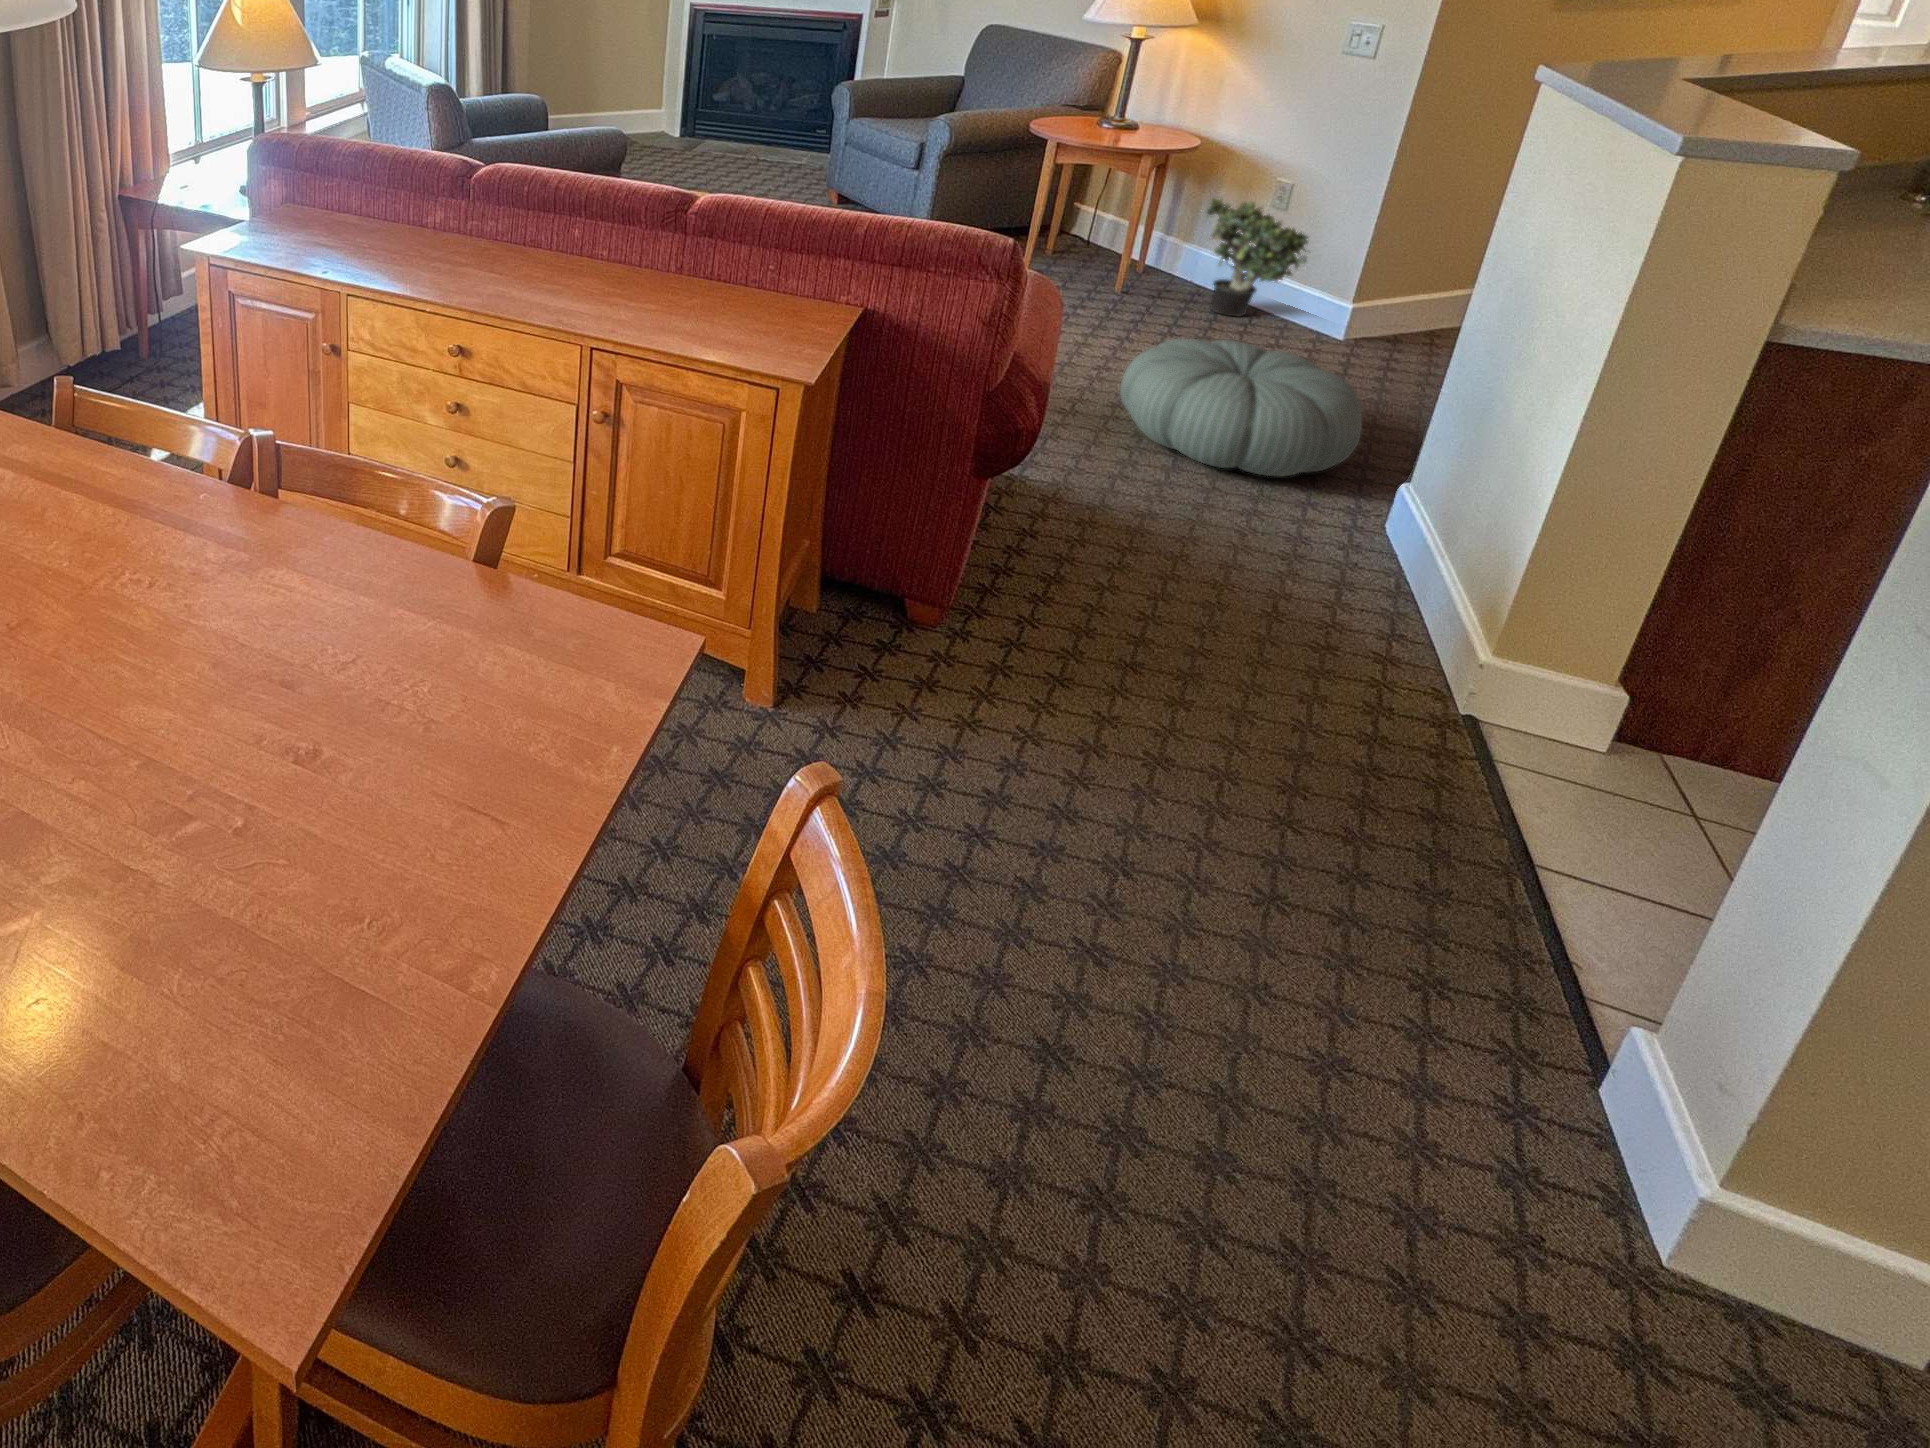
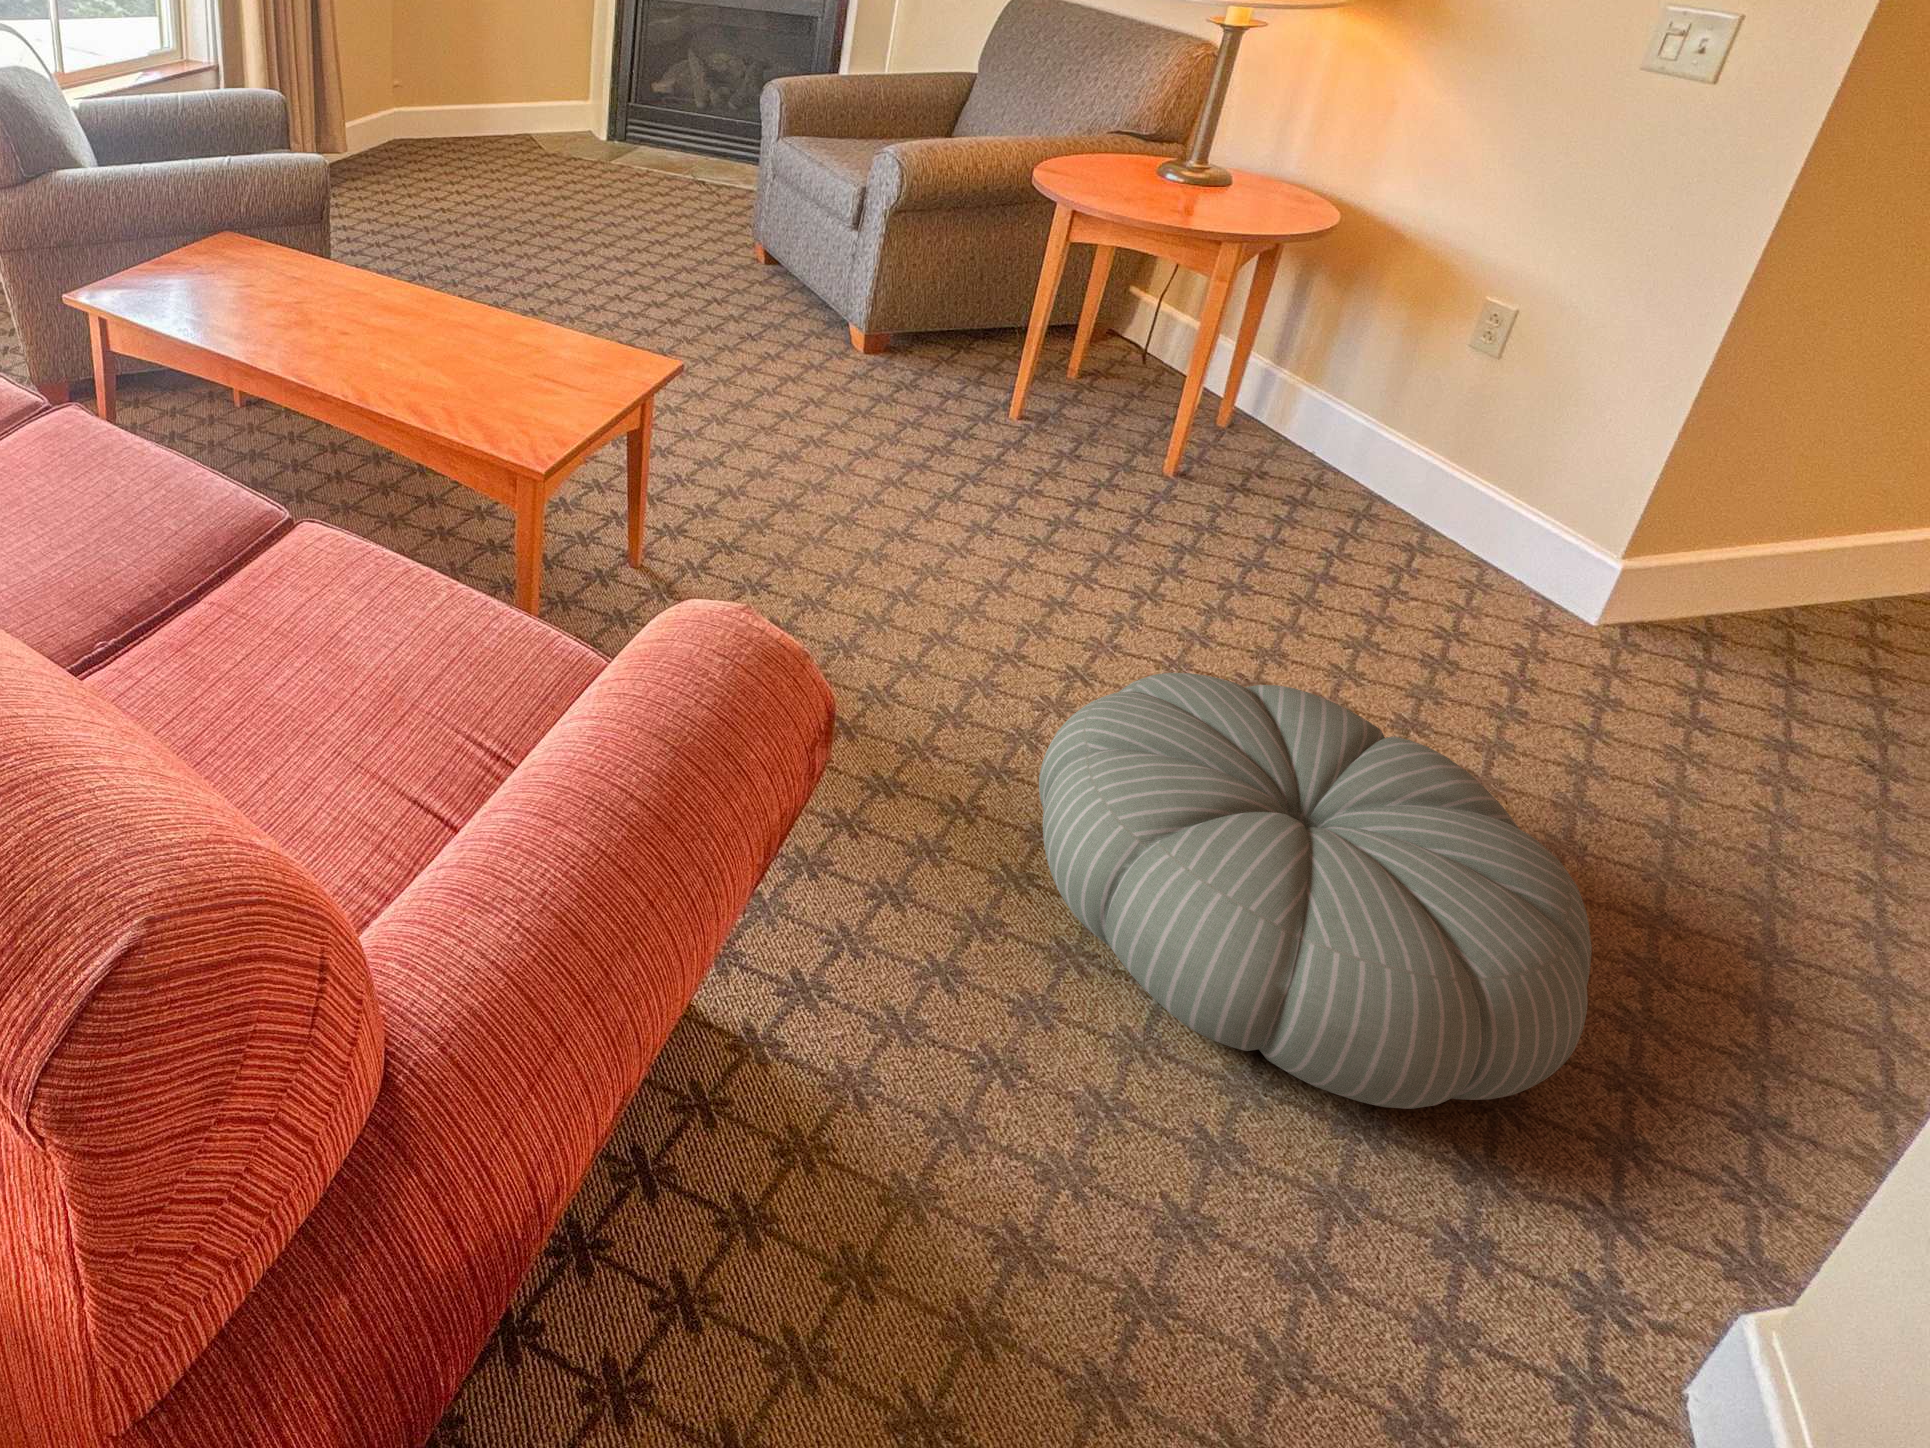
potted plant: present [1206,198,1308,316] -> none [1323,323,1537,547]

